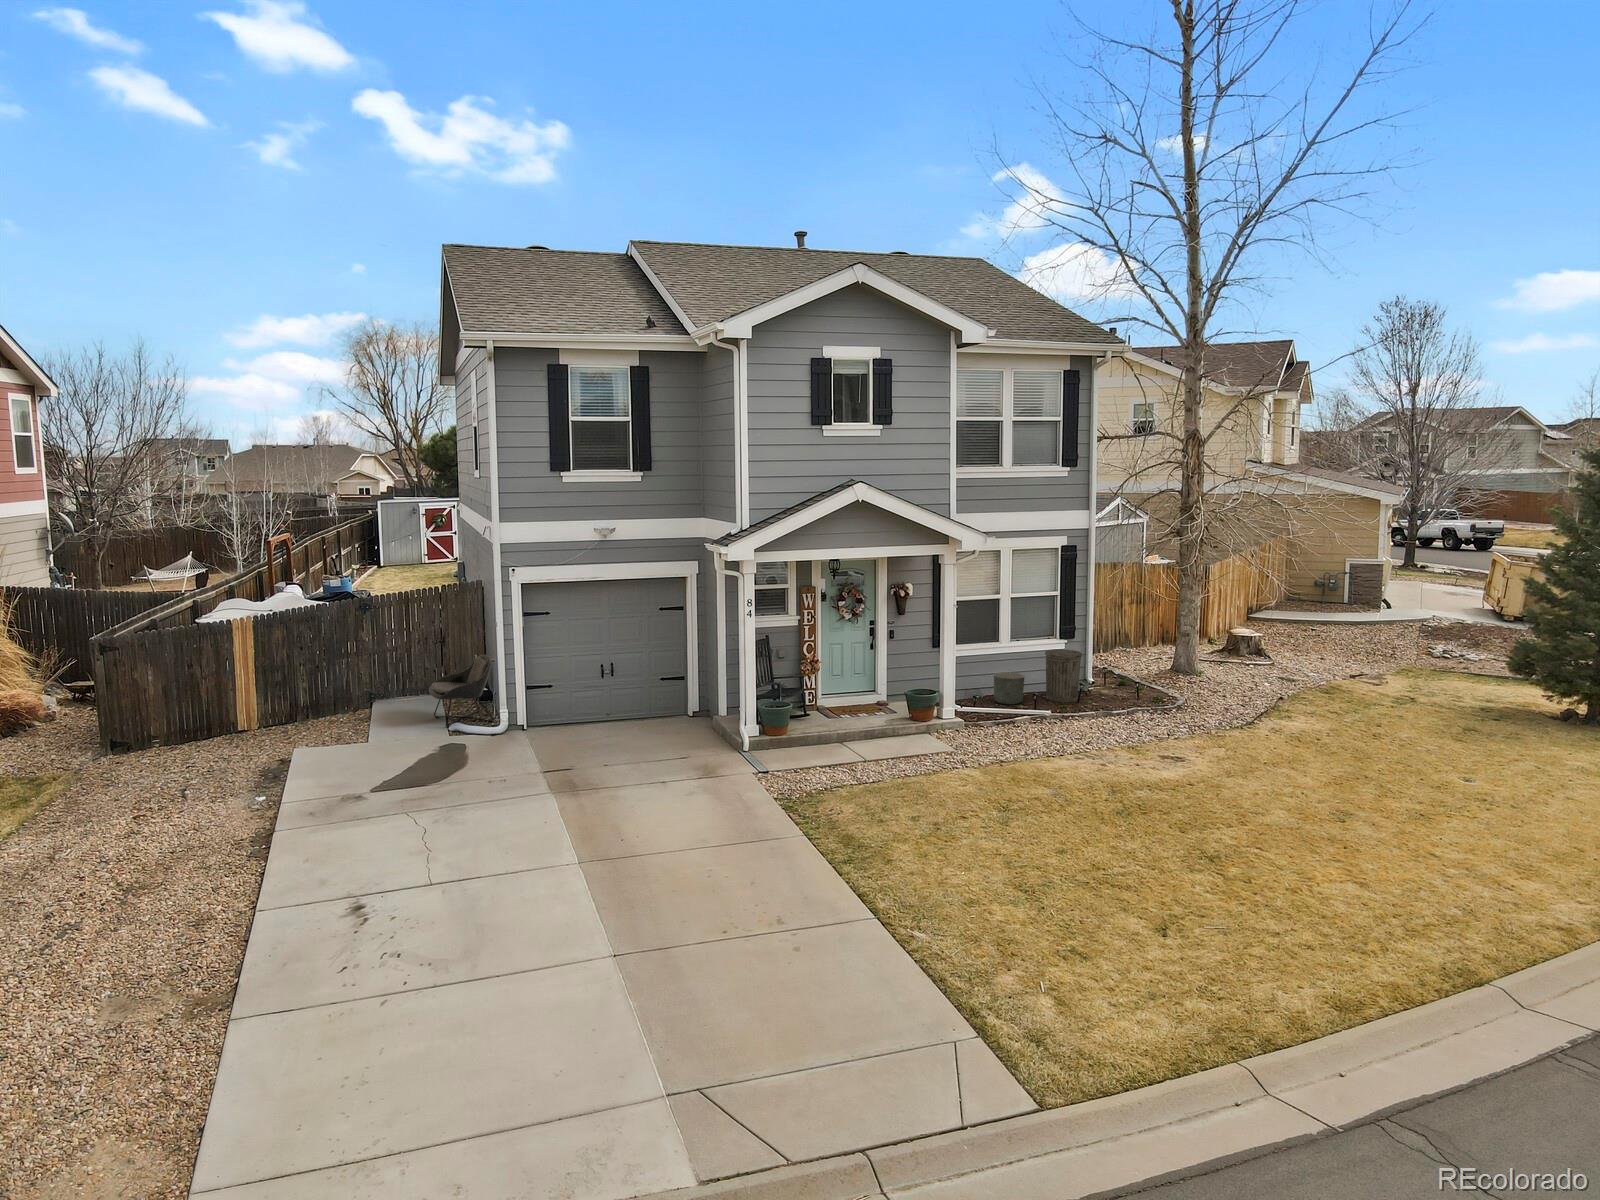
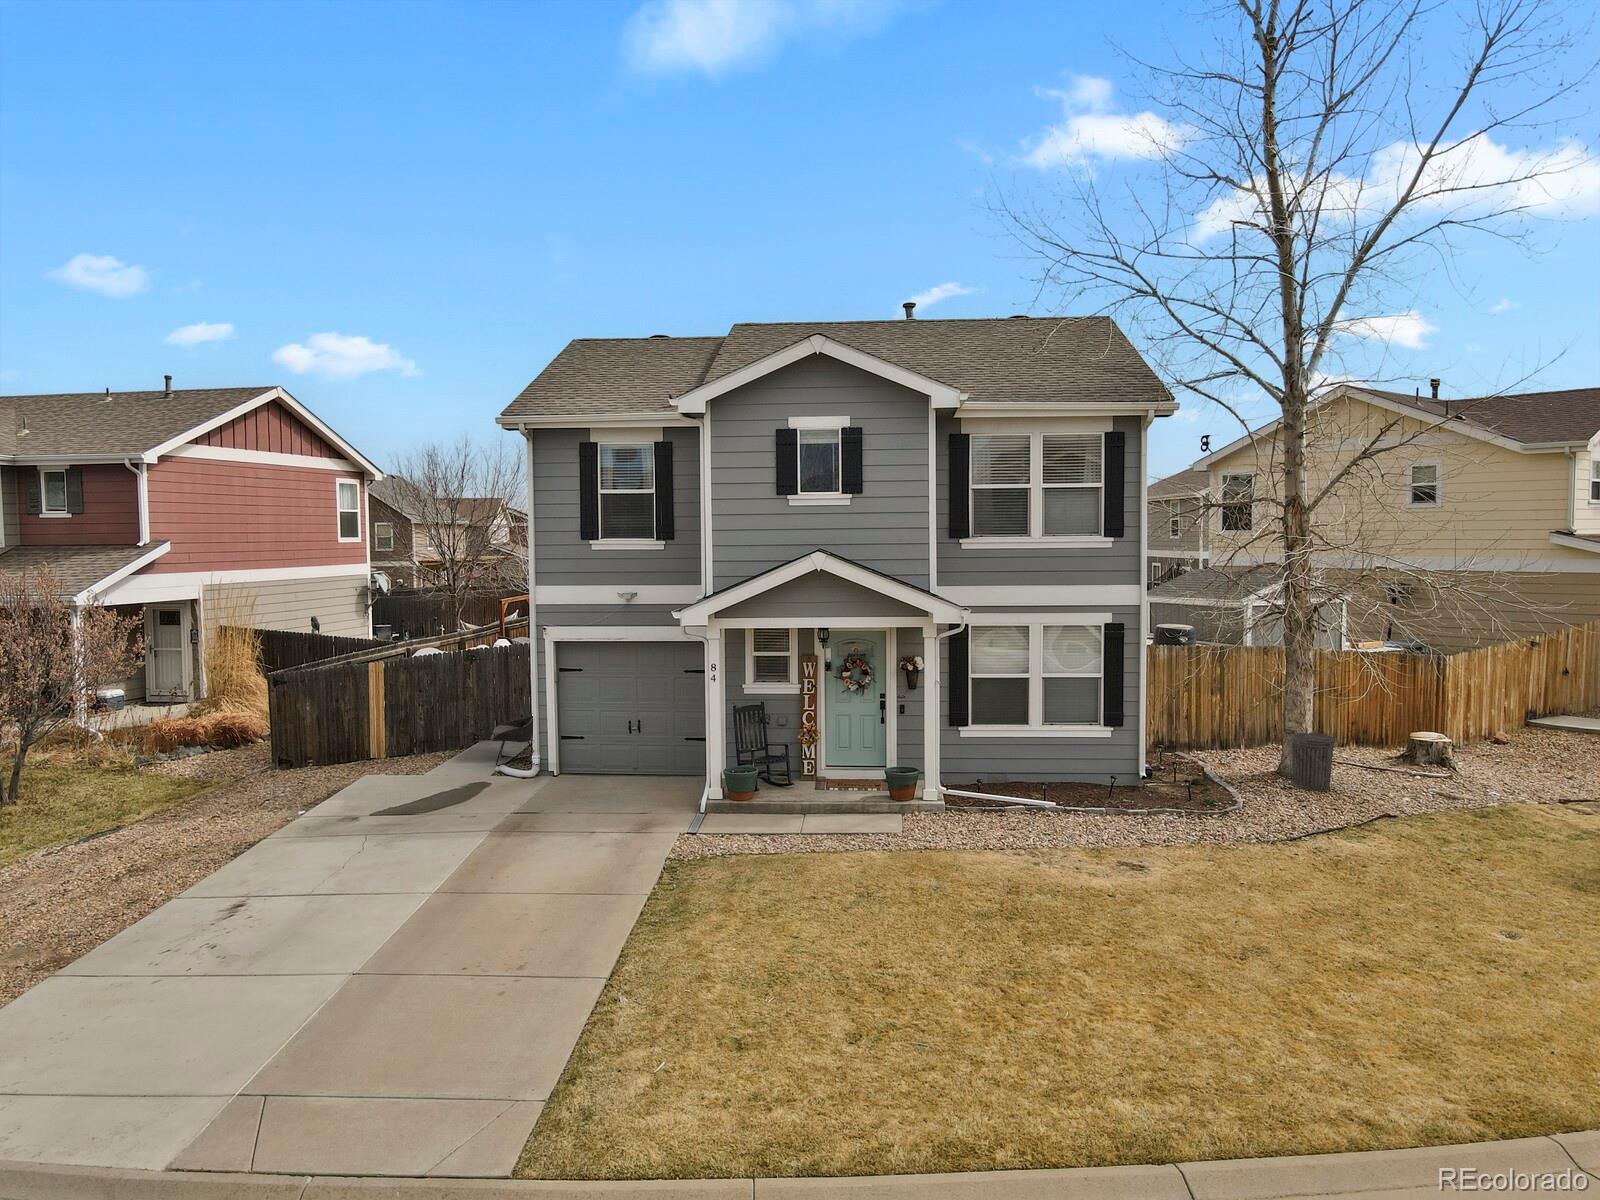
trash can: present [1045,649,1082,702] -> present [1291,733,1335,791]
planter: present [994,672,1025,704] -> none [1022,756,1055,791]

